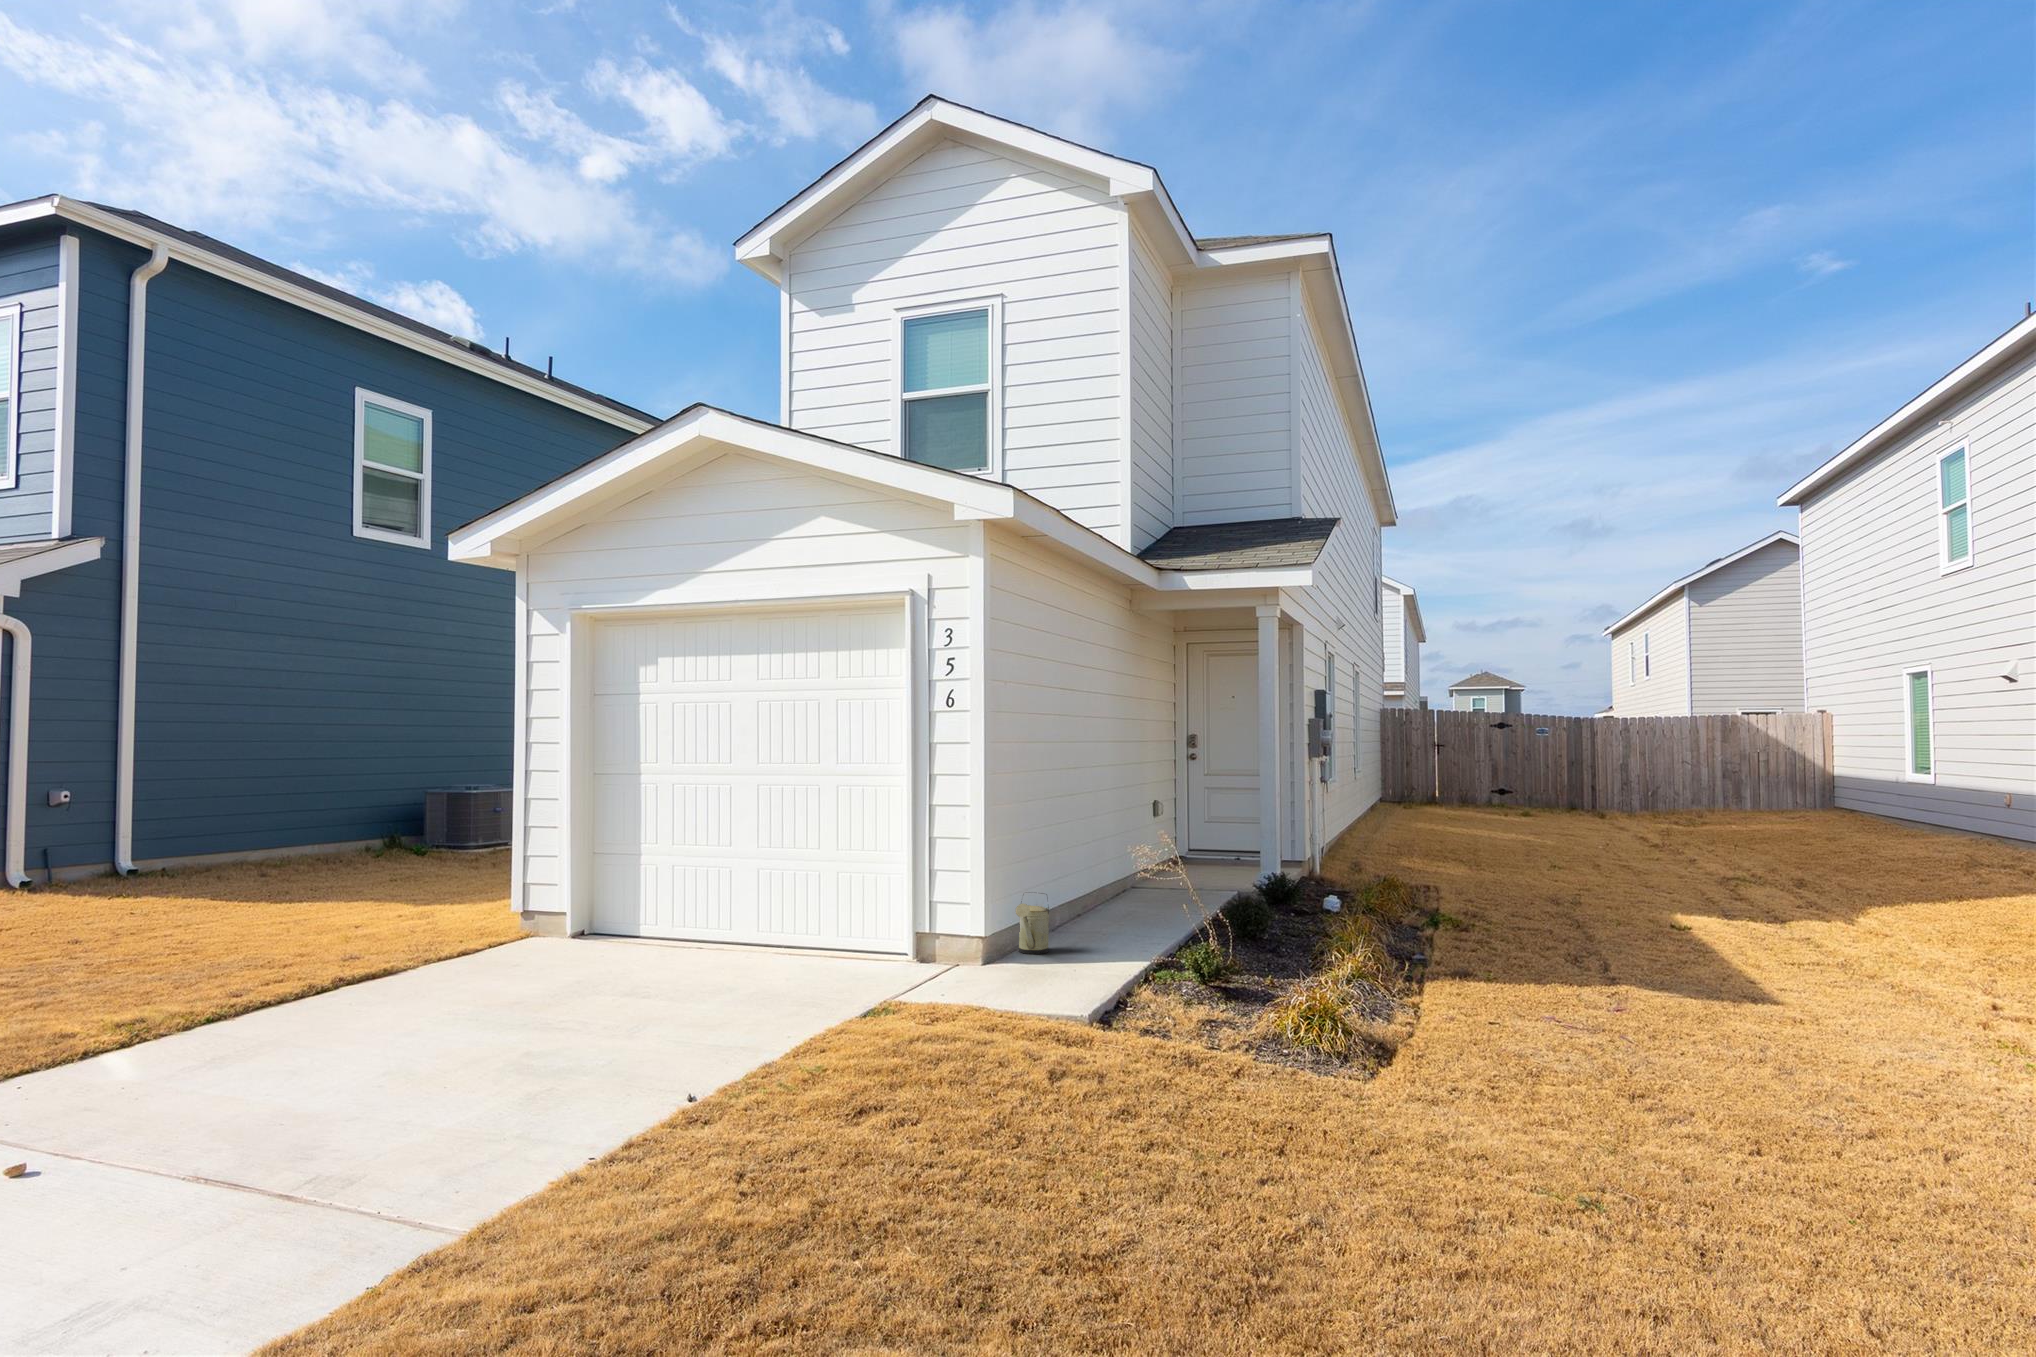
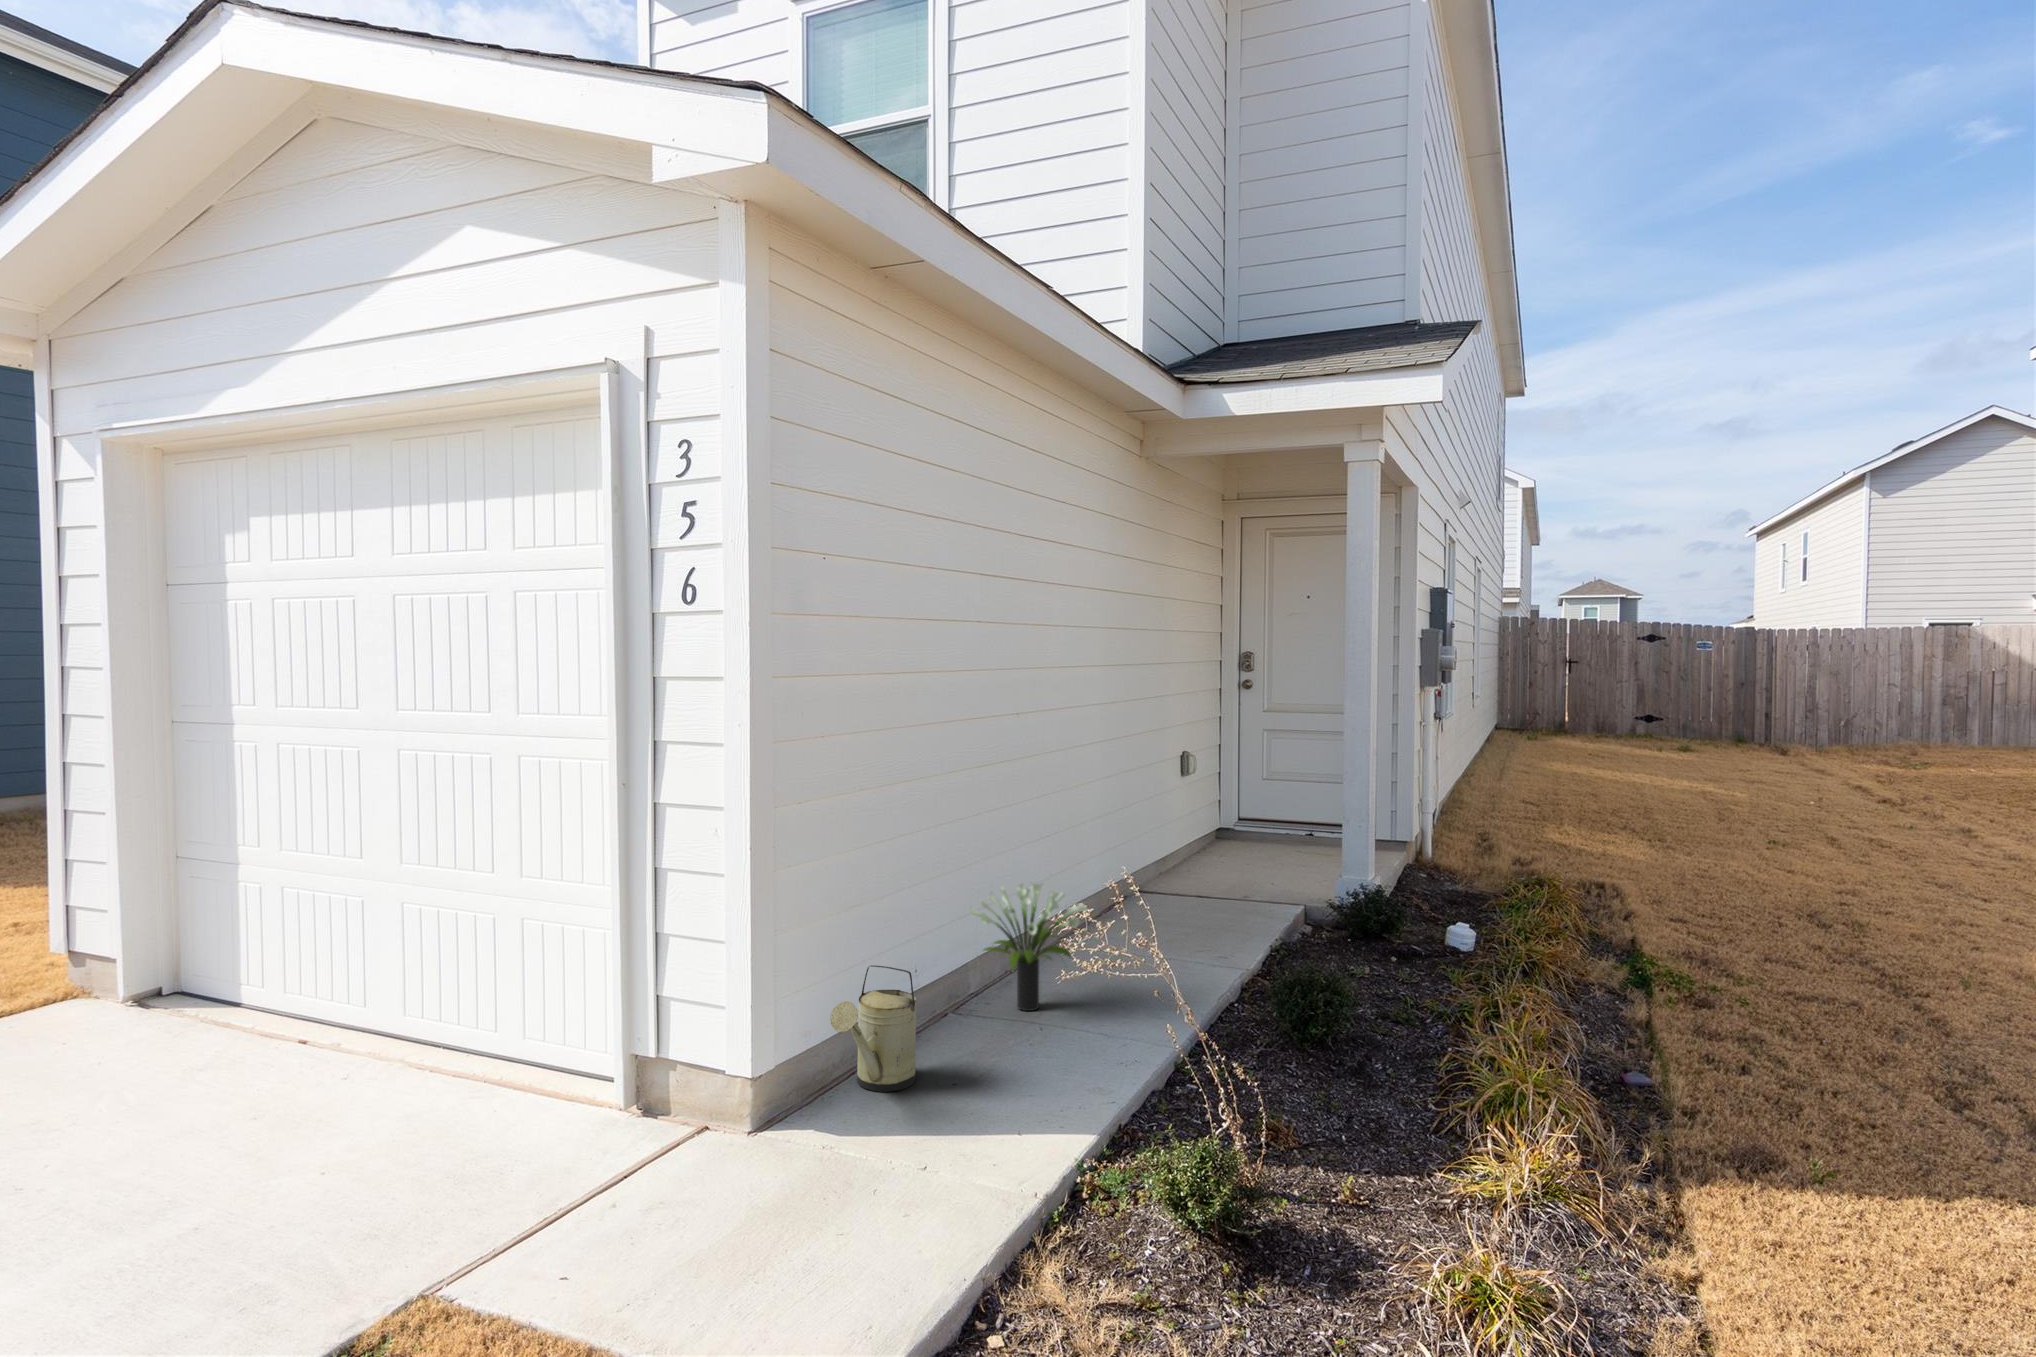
potted plant: none [1057,860,1122,931] -> present [970,884,1087,1011]

